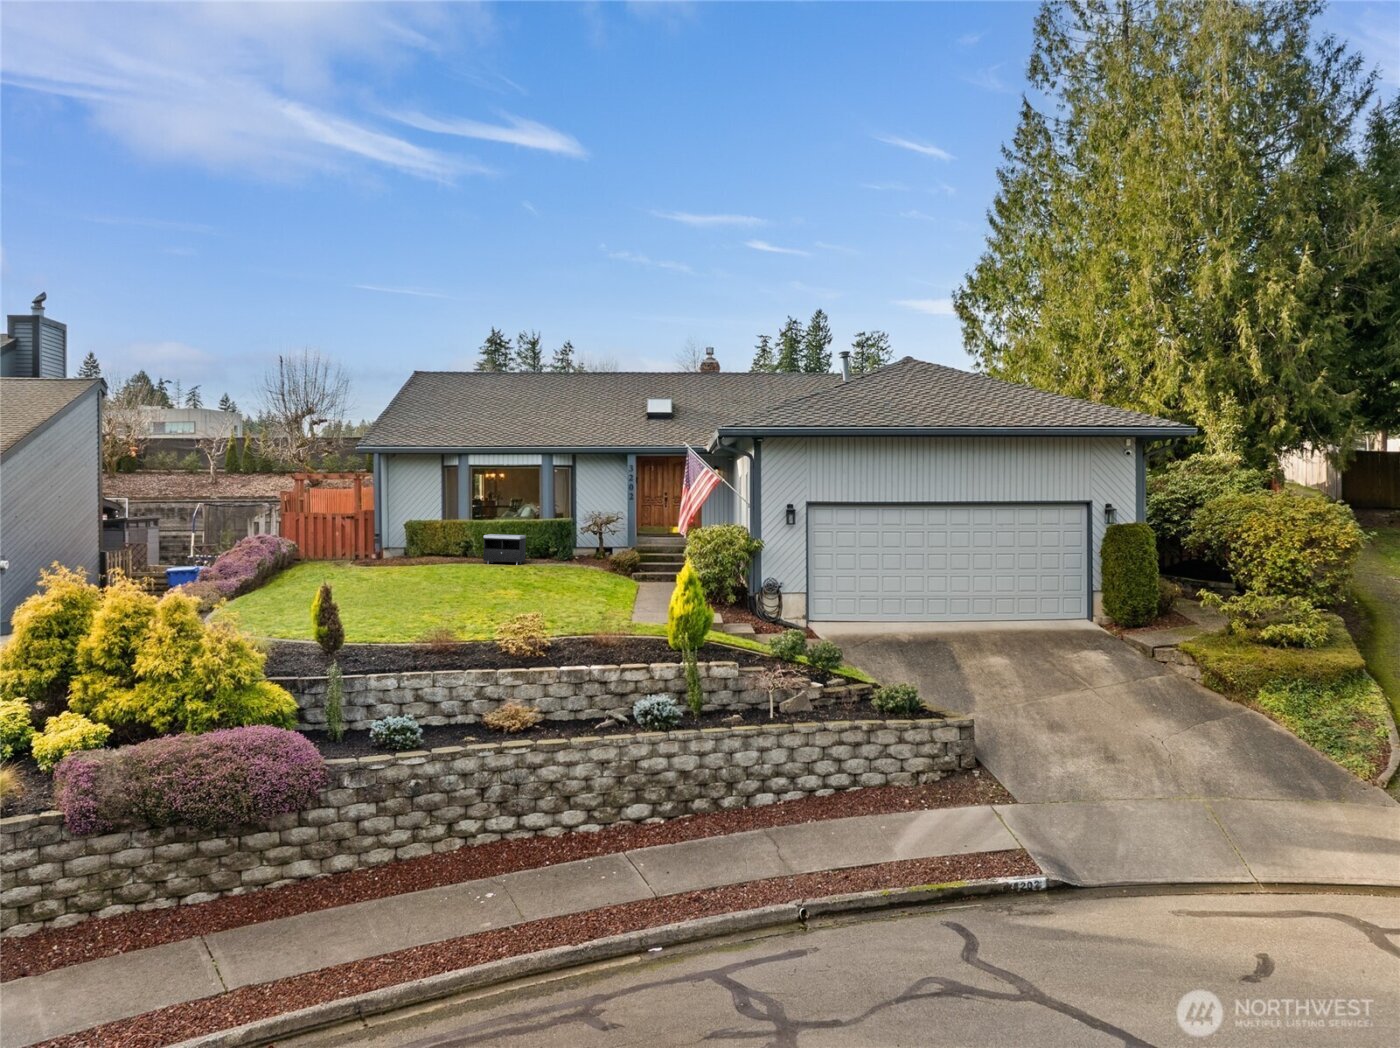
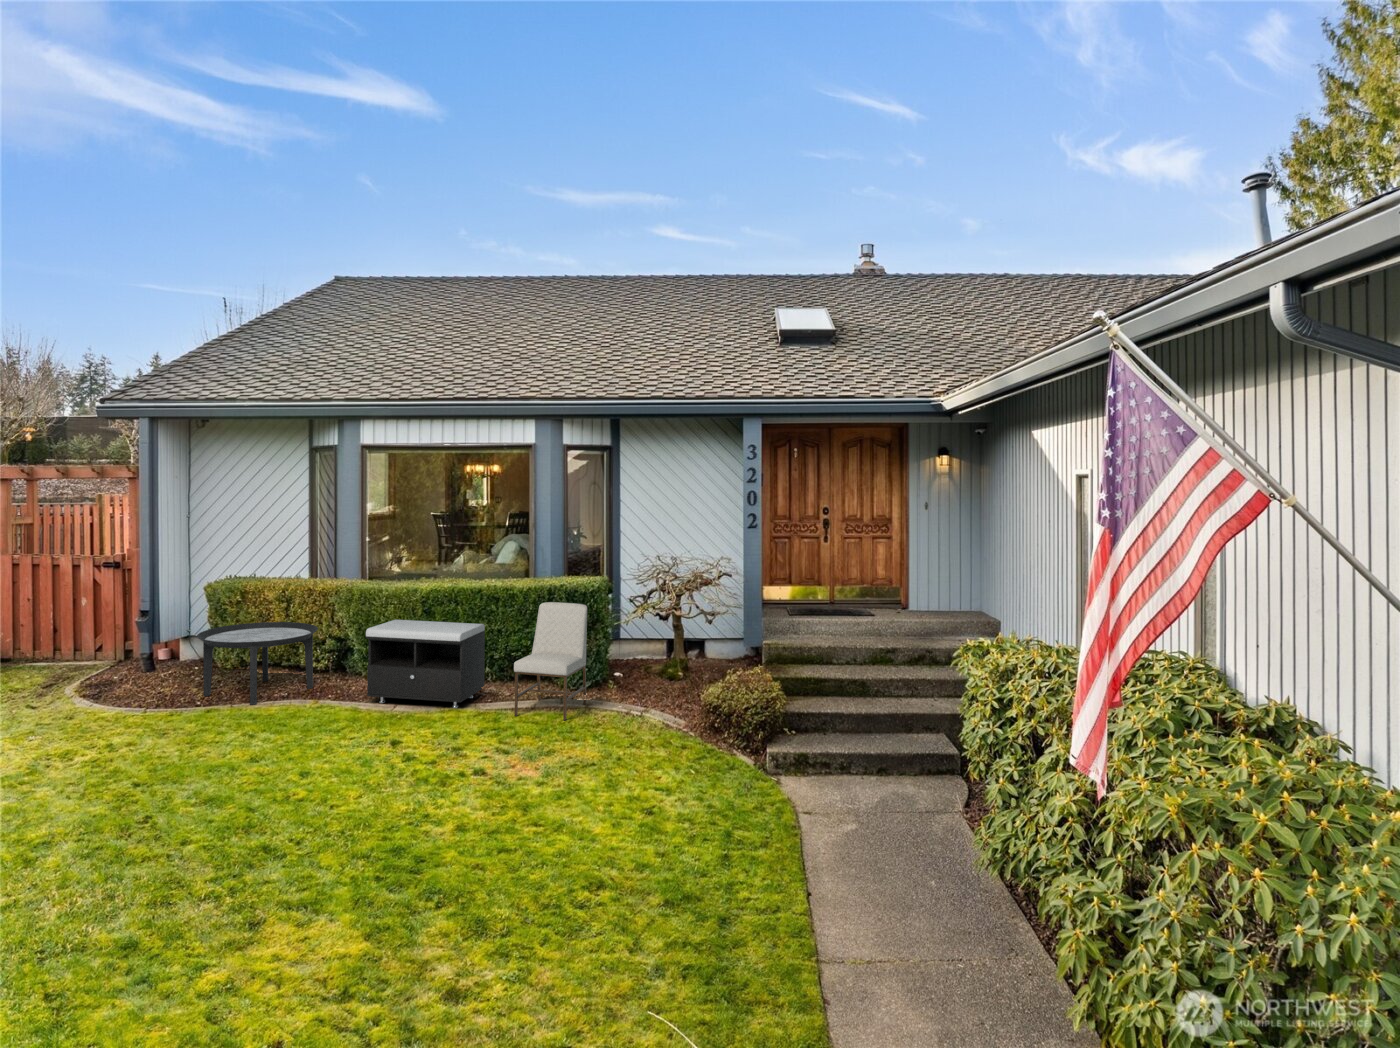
chair: none [540,527,566,567] -> present [514,602,587,720]
round table: none [416,537,459,563] -> present [197,622,318,705]

